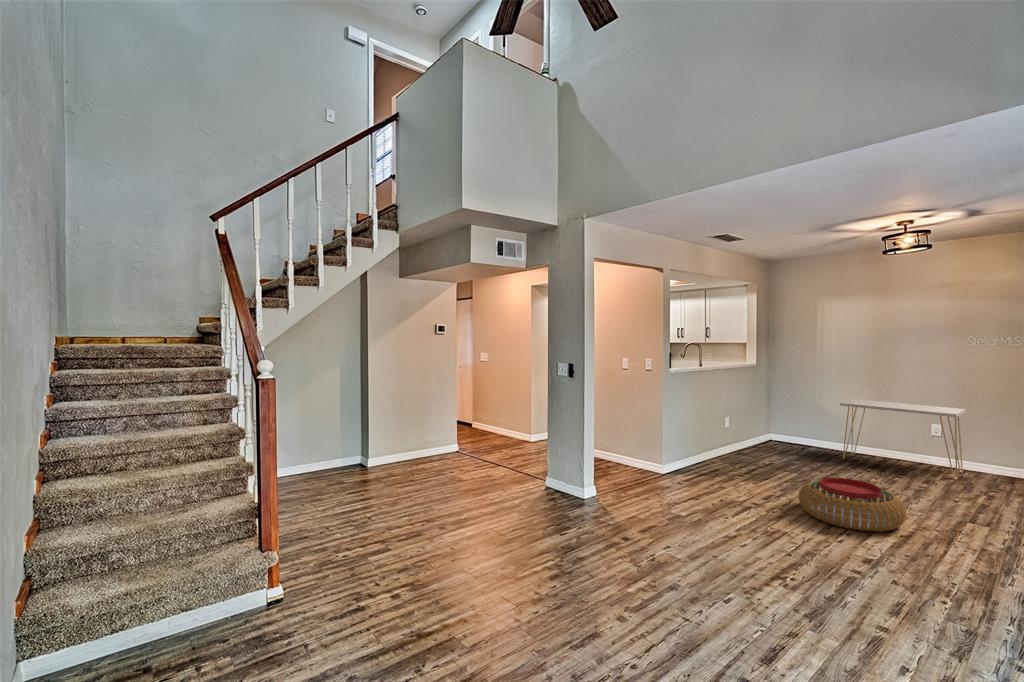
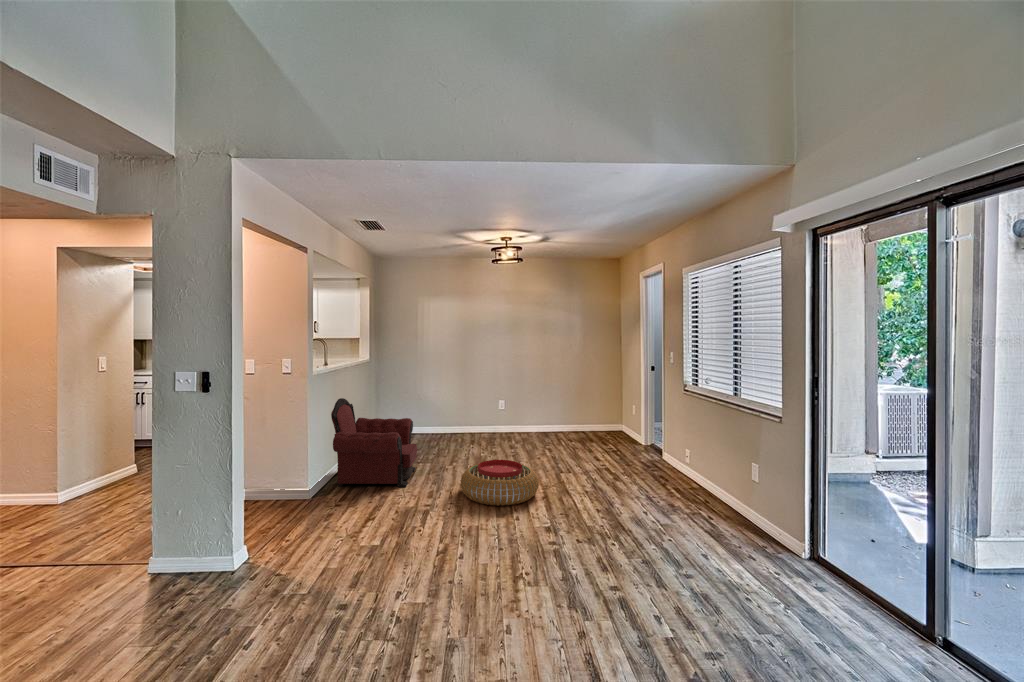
armchair: none [683,395,777,486] -> present [331,398,417,487]
console table: present [840,399,965,479] -> none [446,387,523,442]

